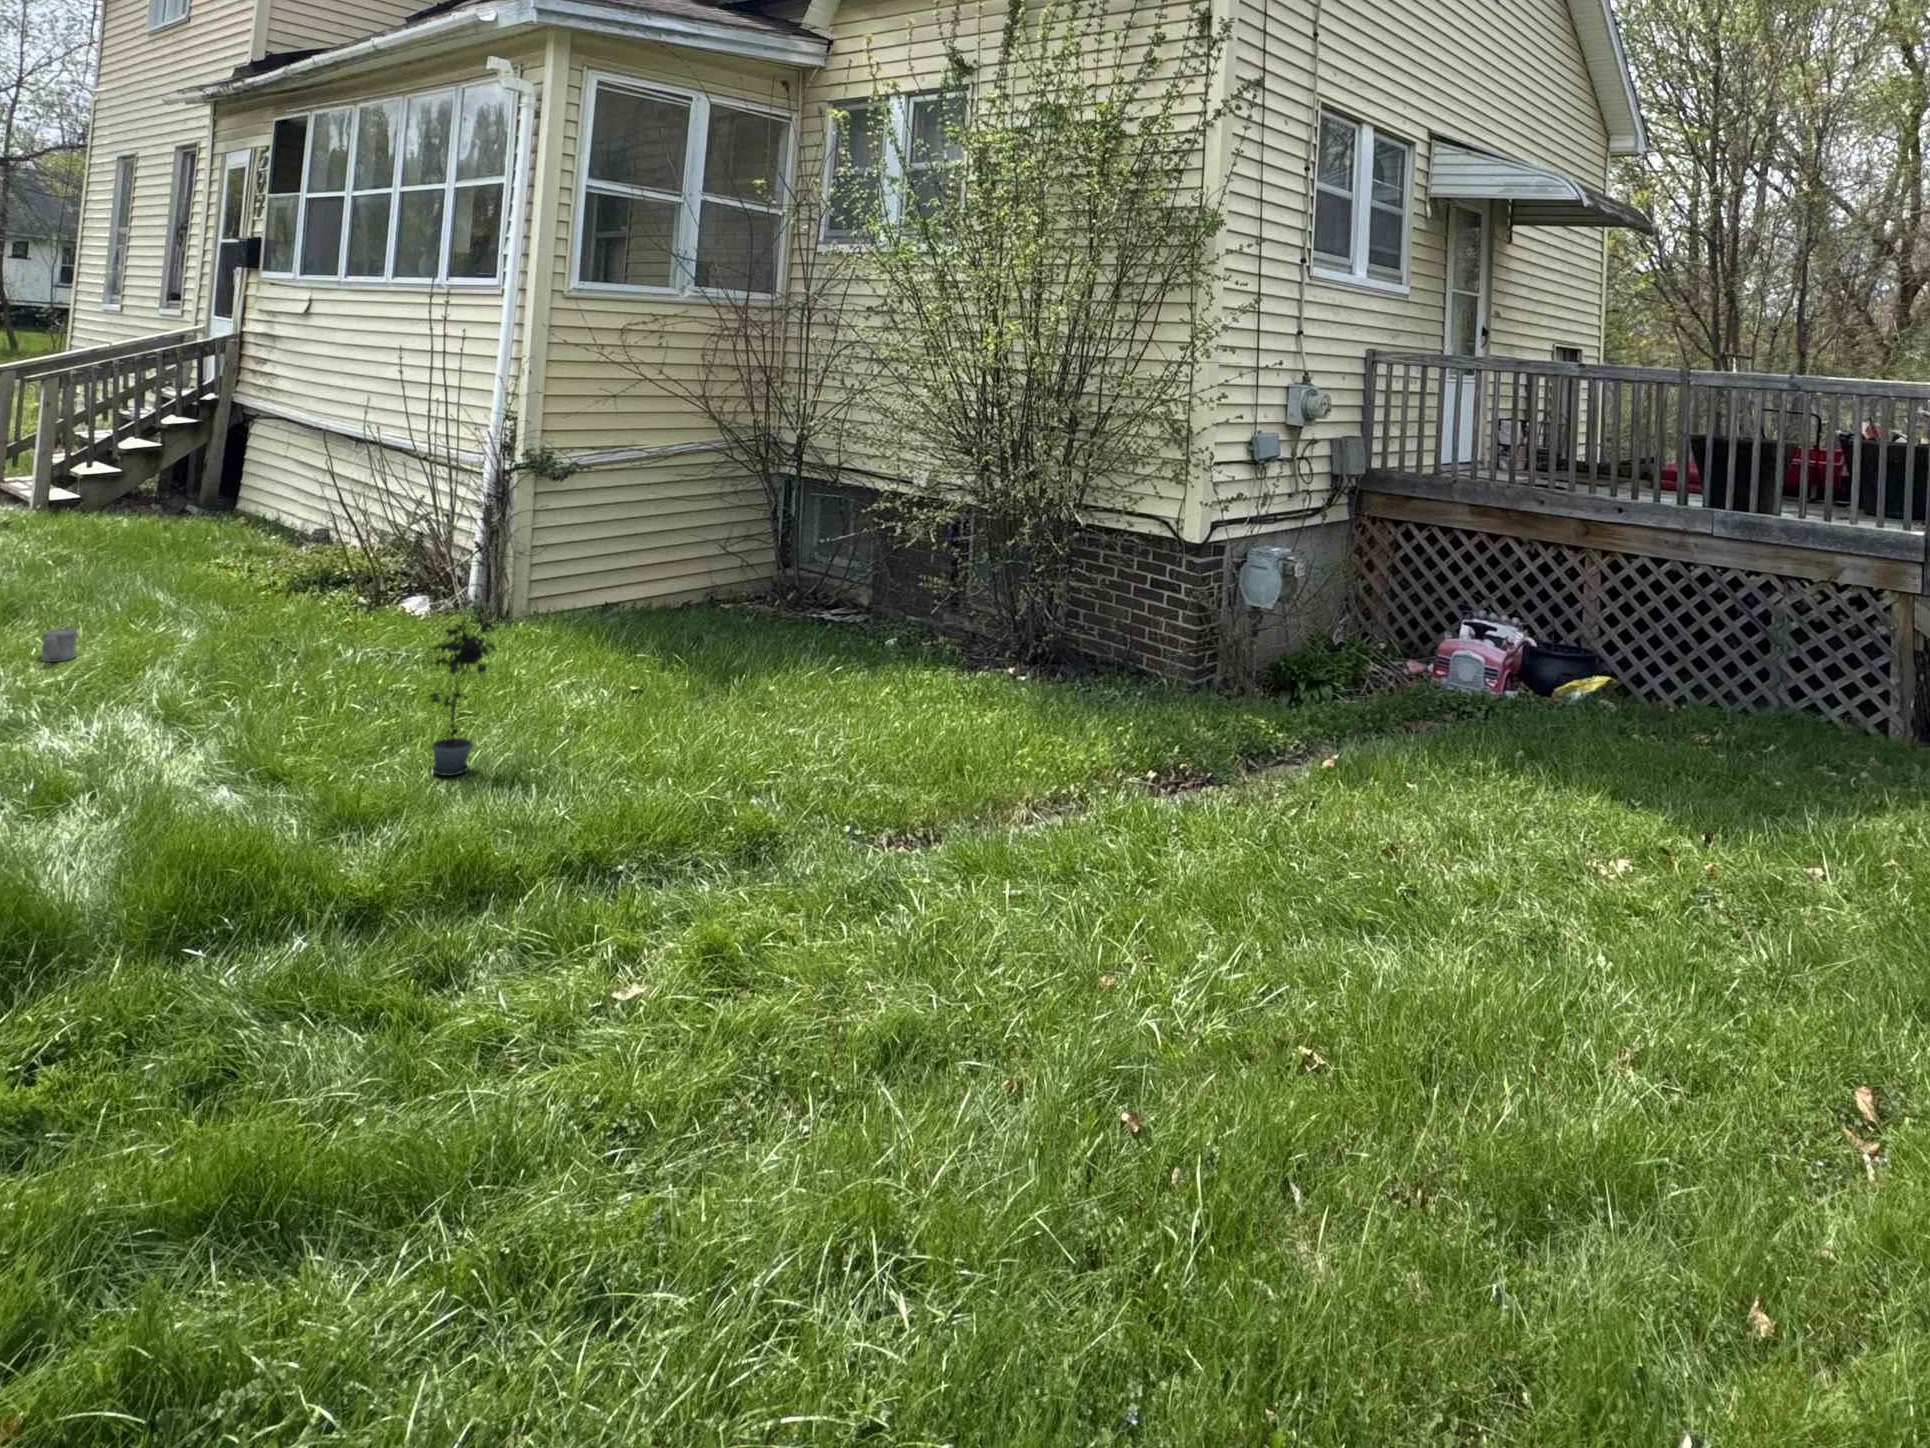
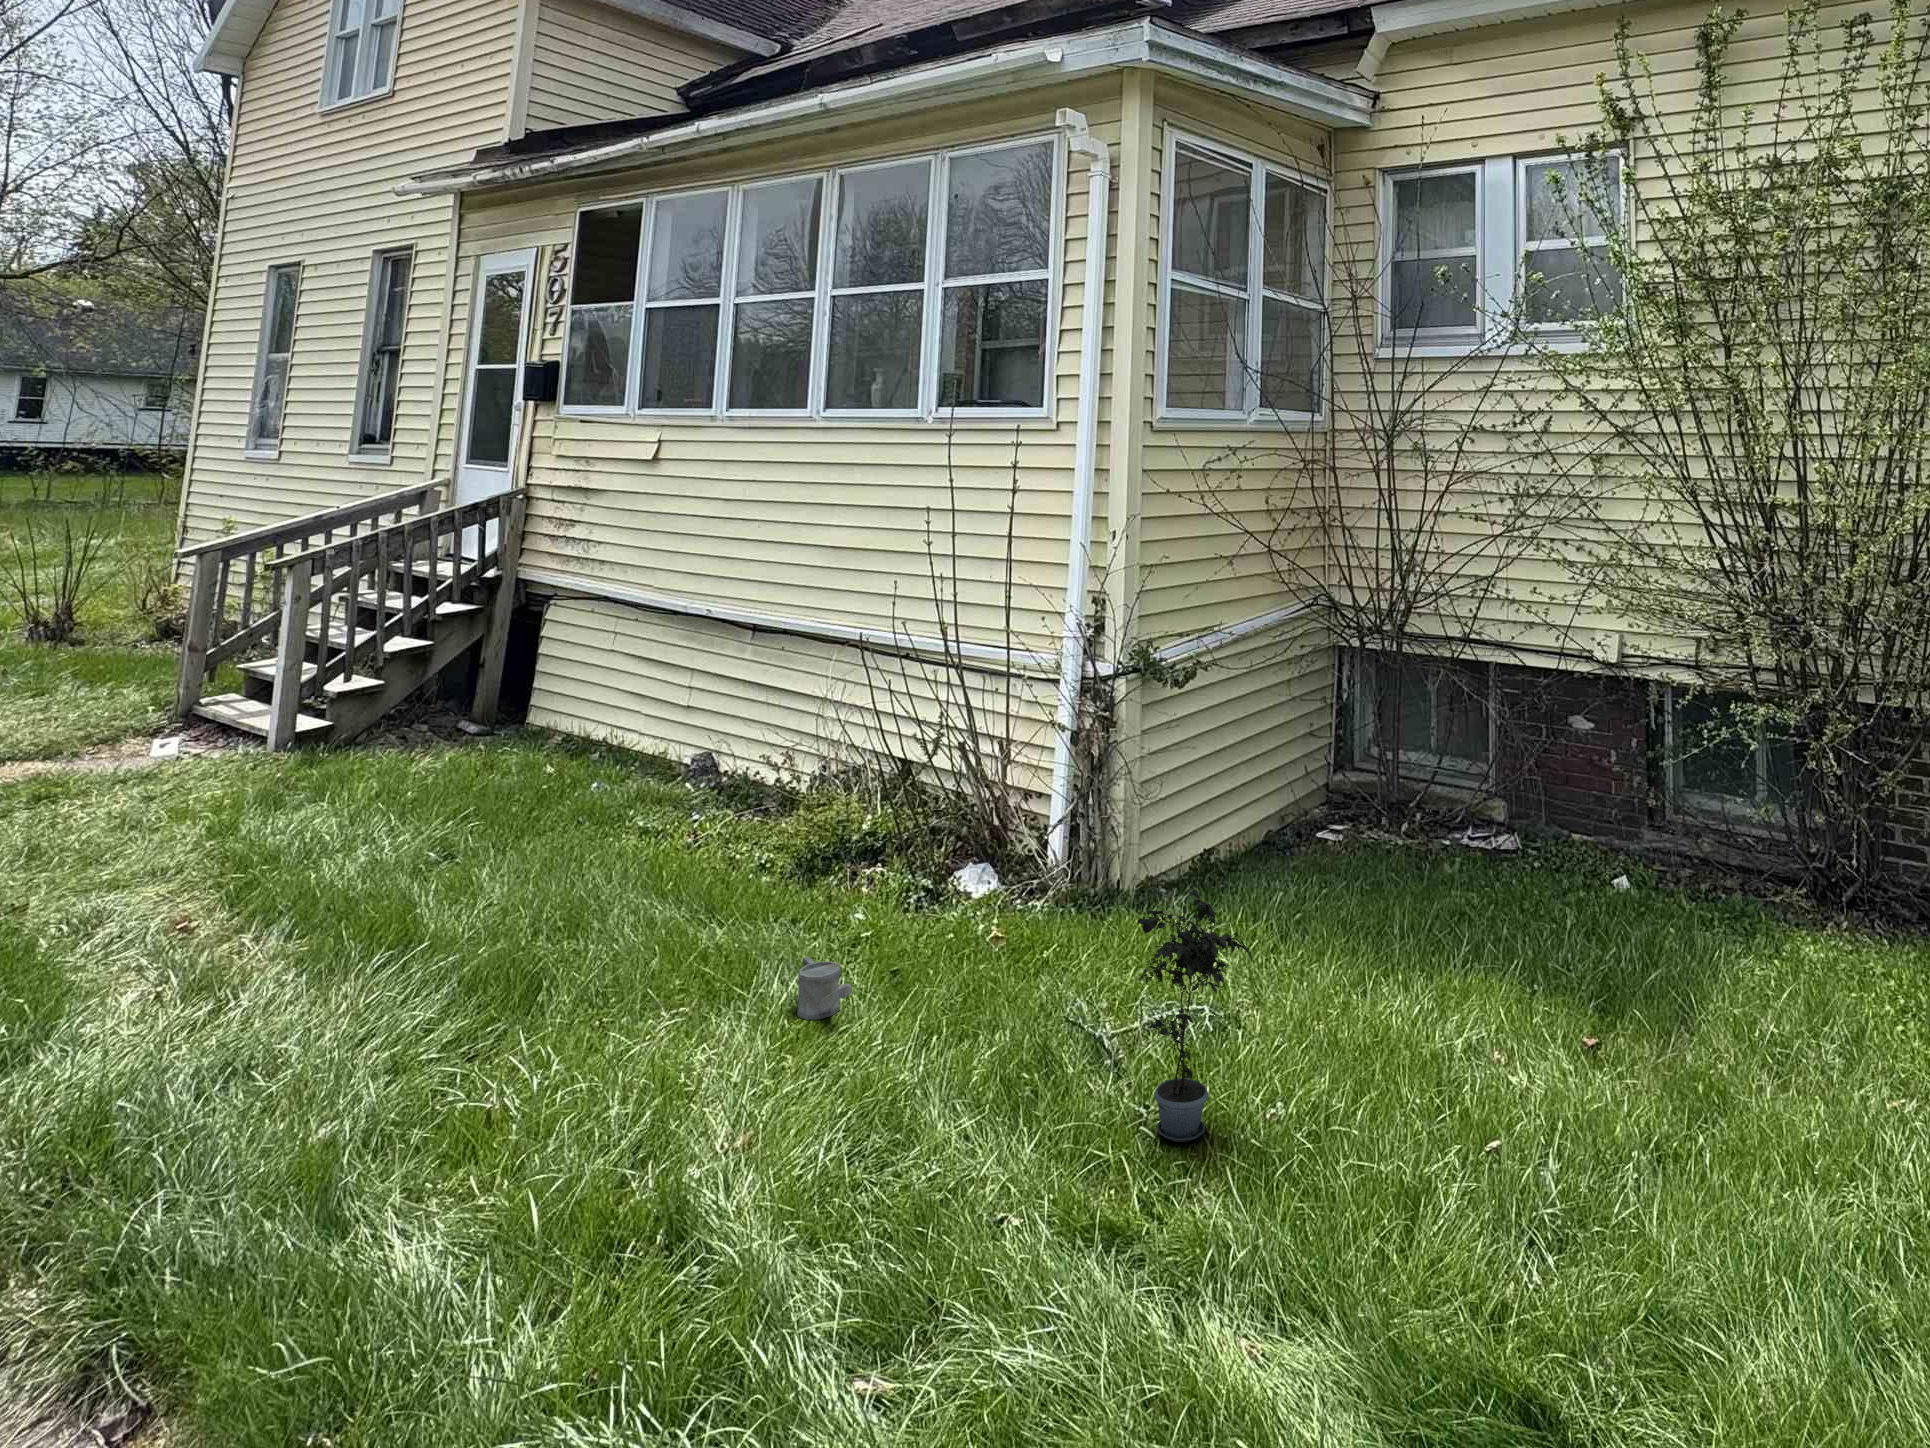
potted plant: present [427,611,496,776] -> present [1137,890,1252,1142]

